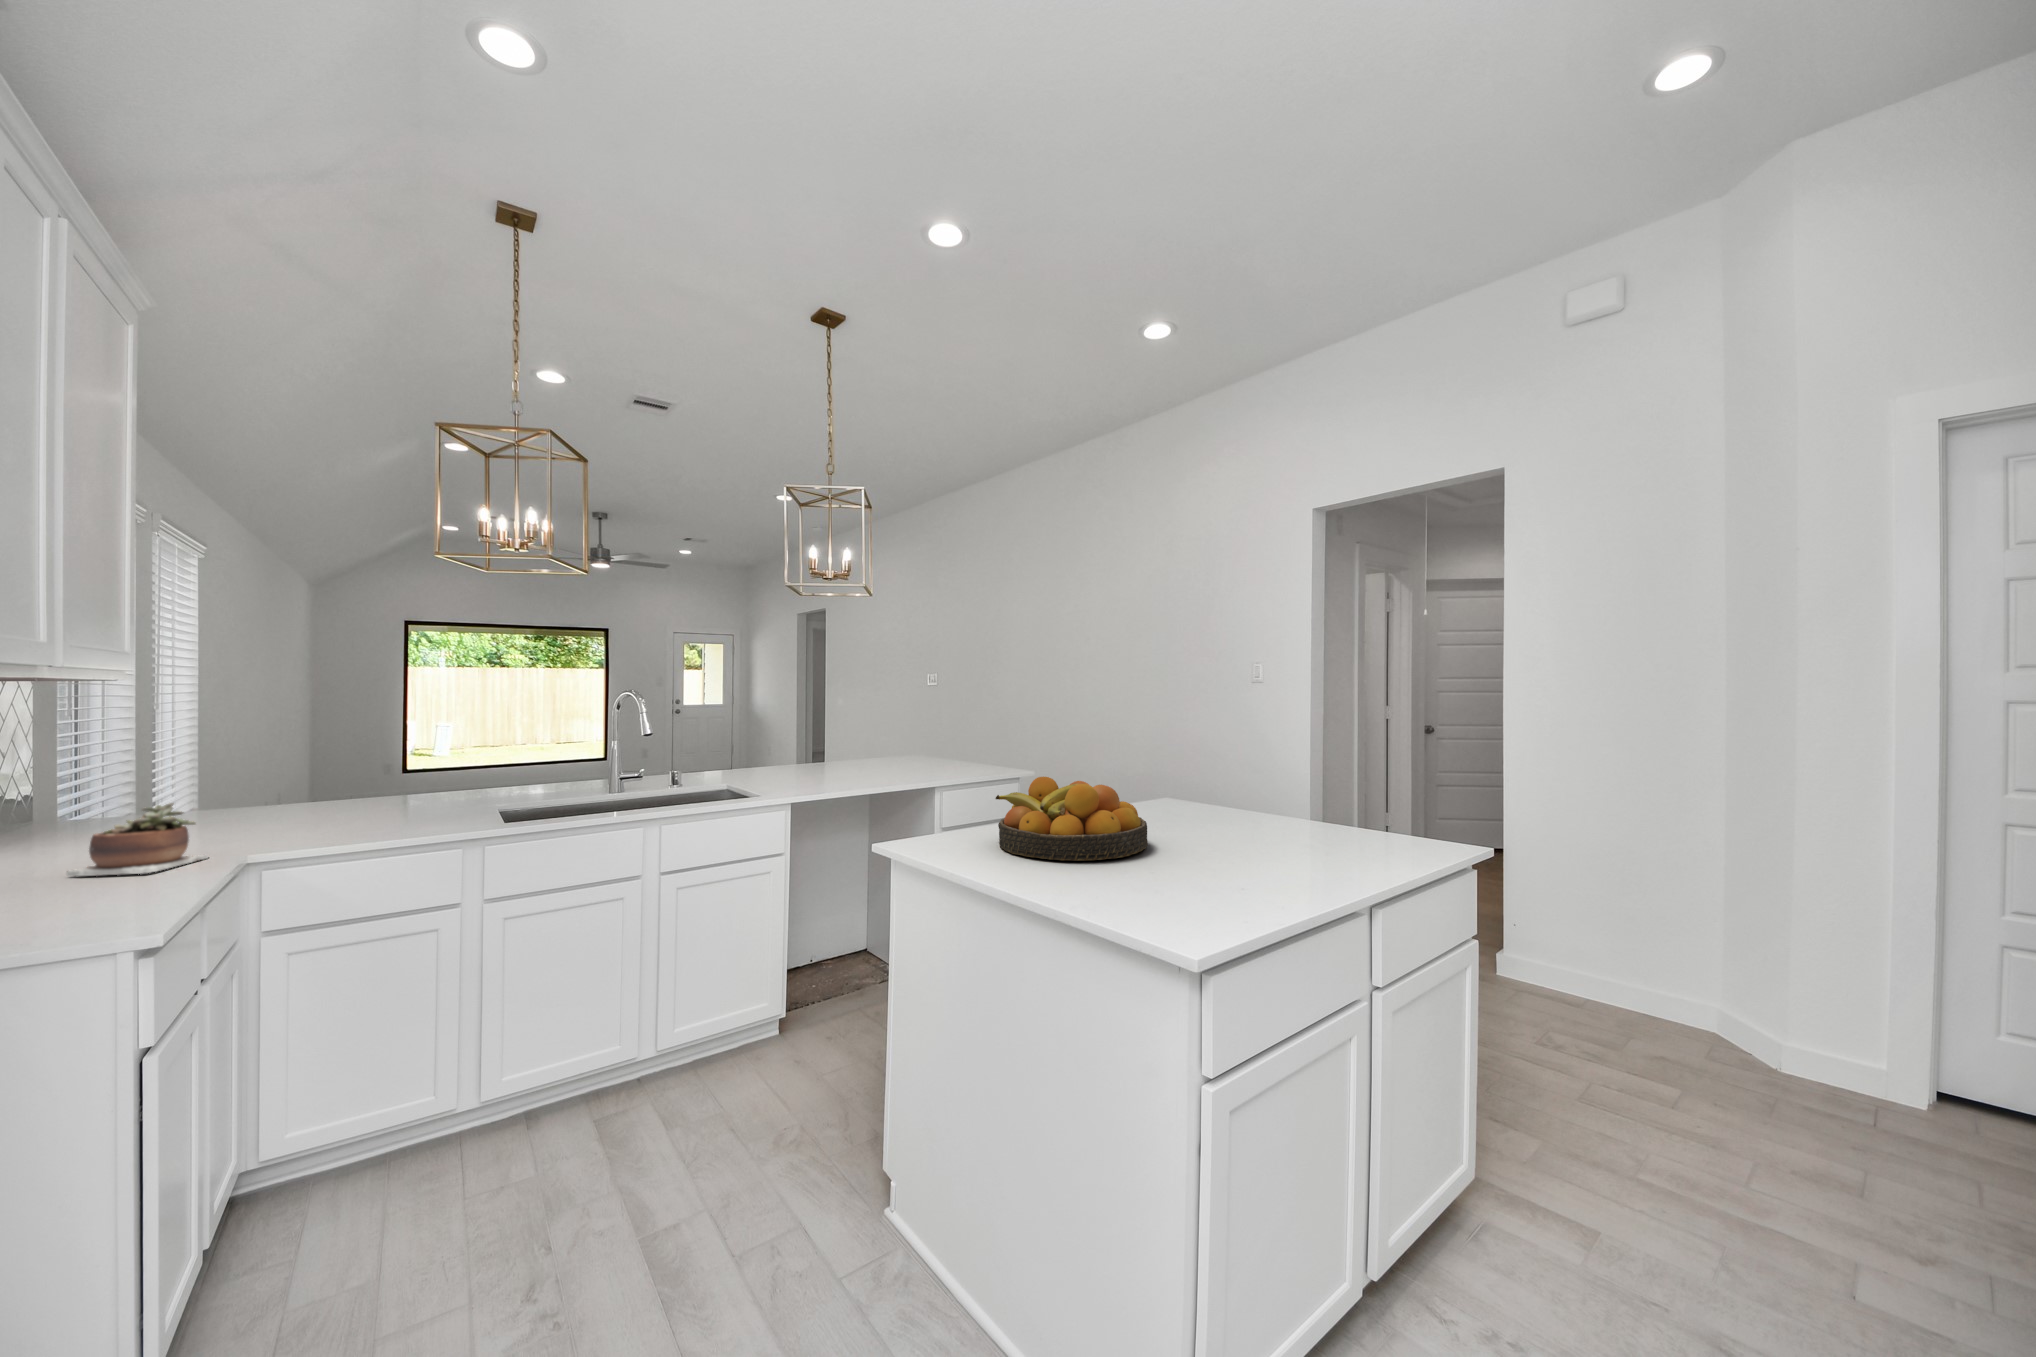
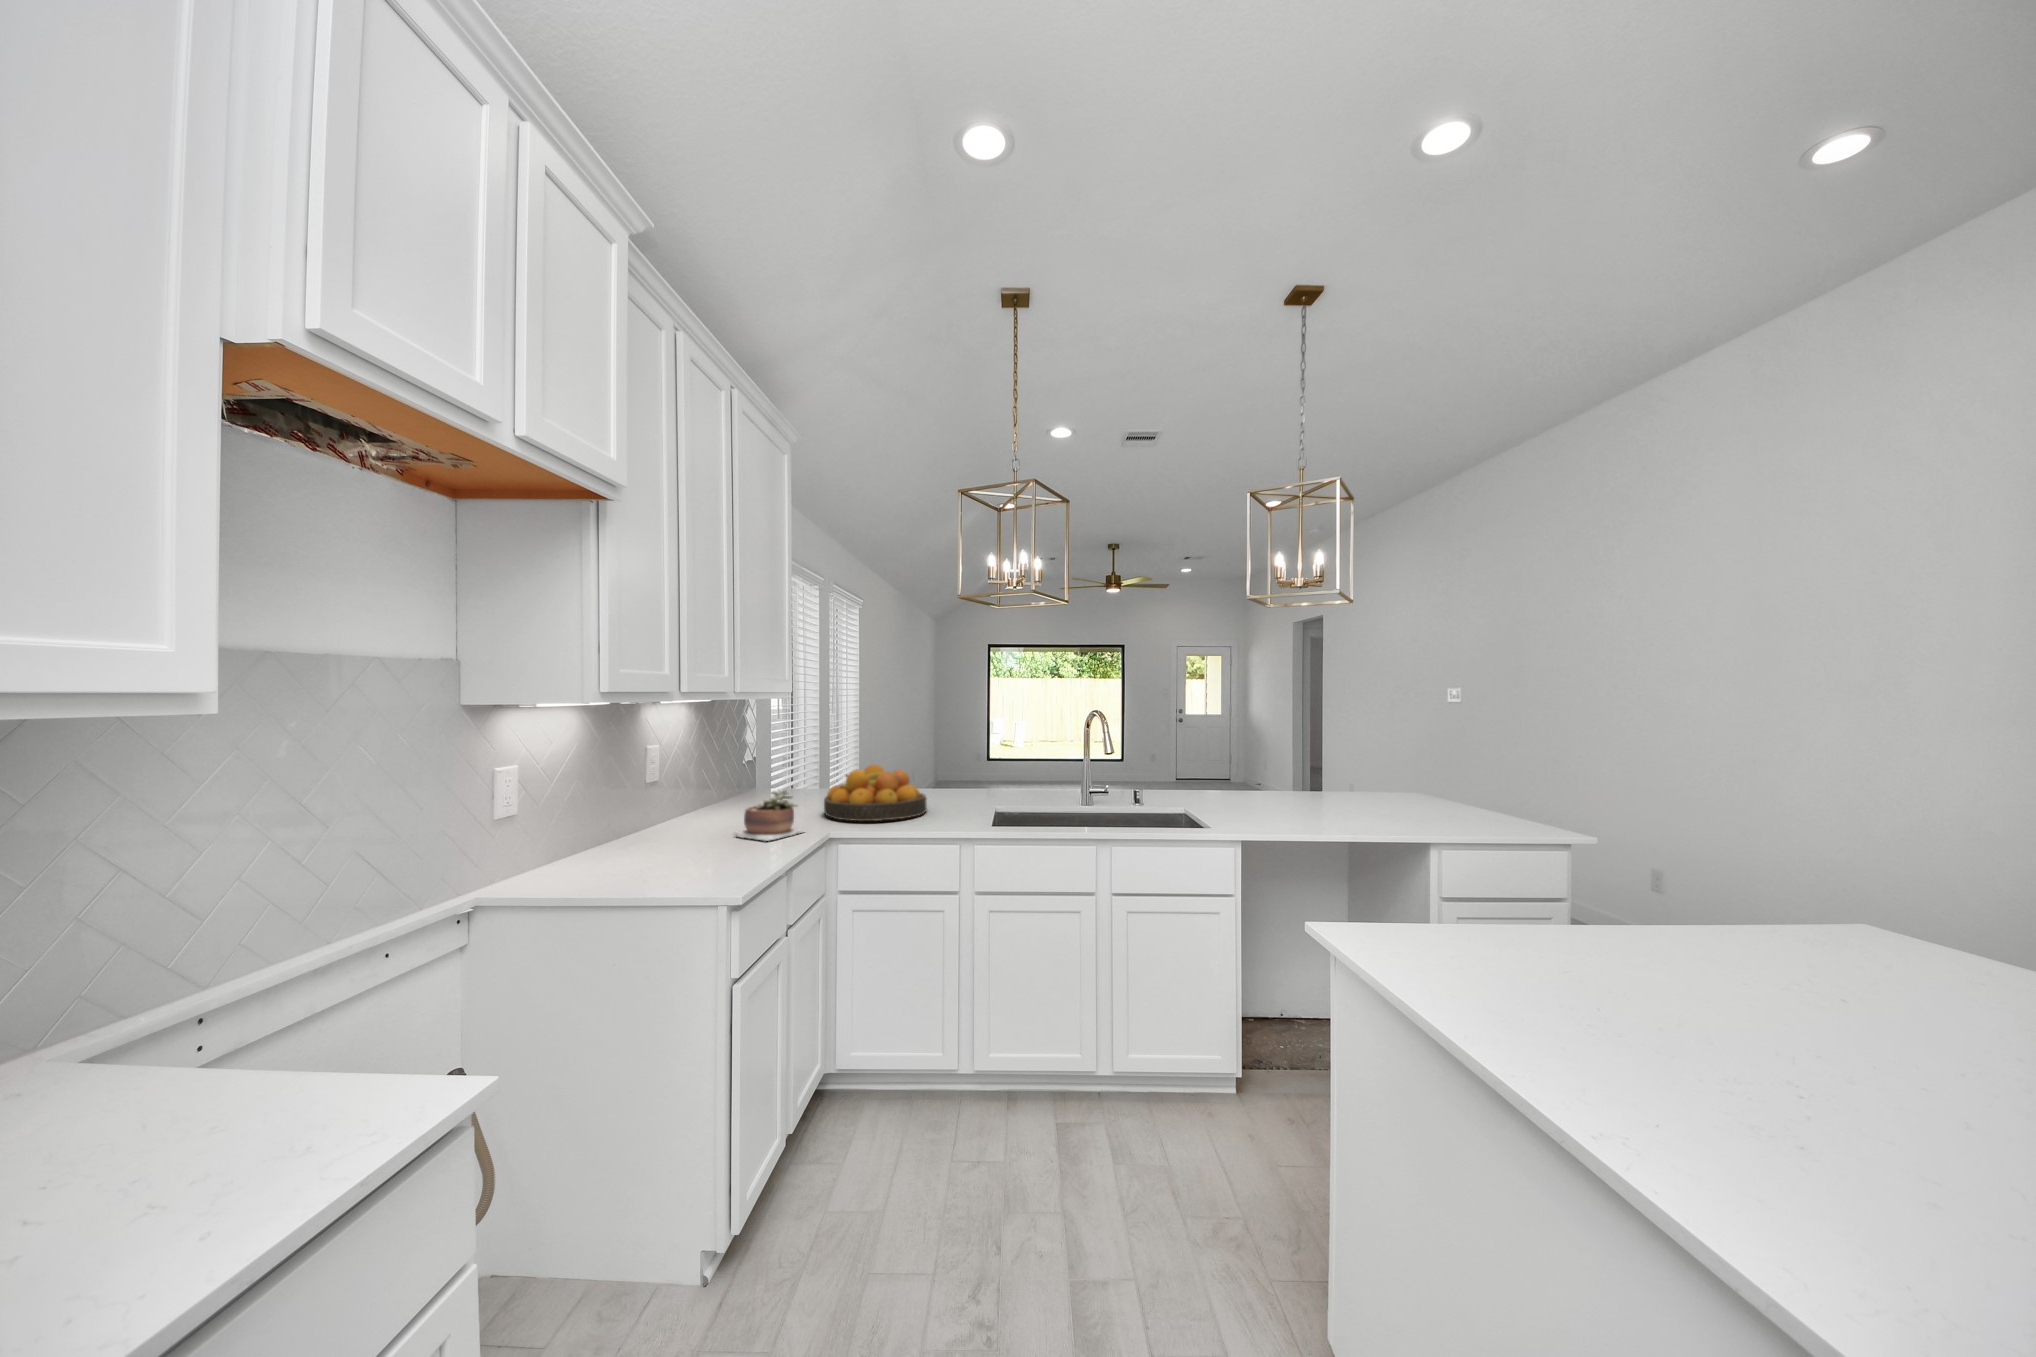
fruit bowl: present [995,777,1148,861] -> present [824,765,927,821]

